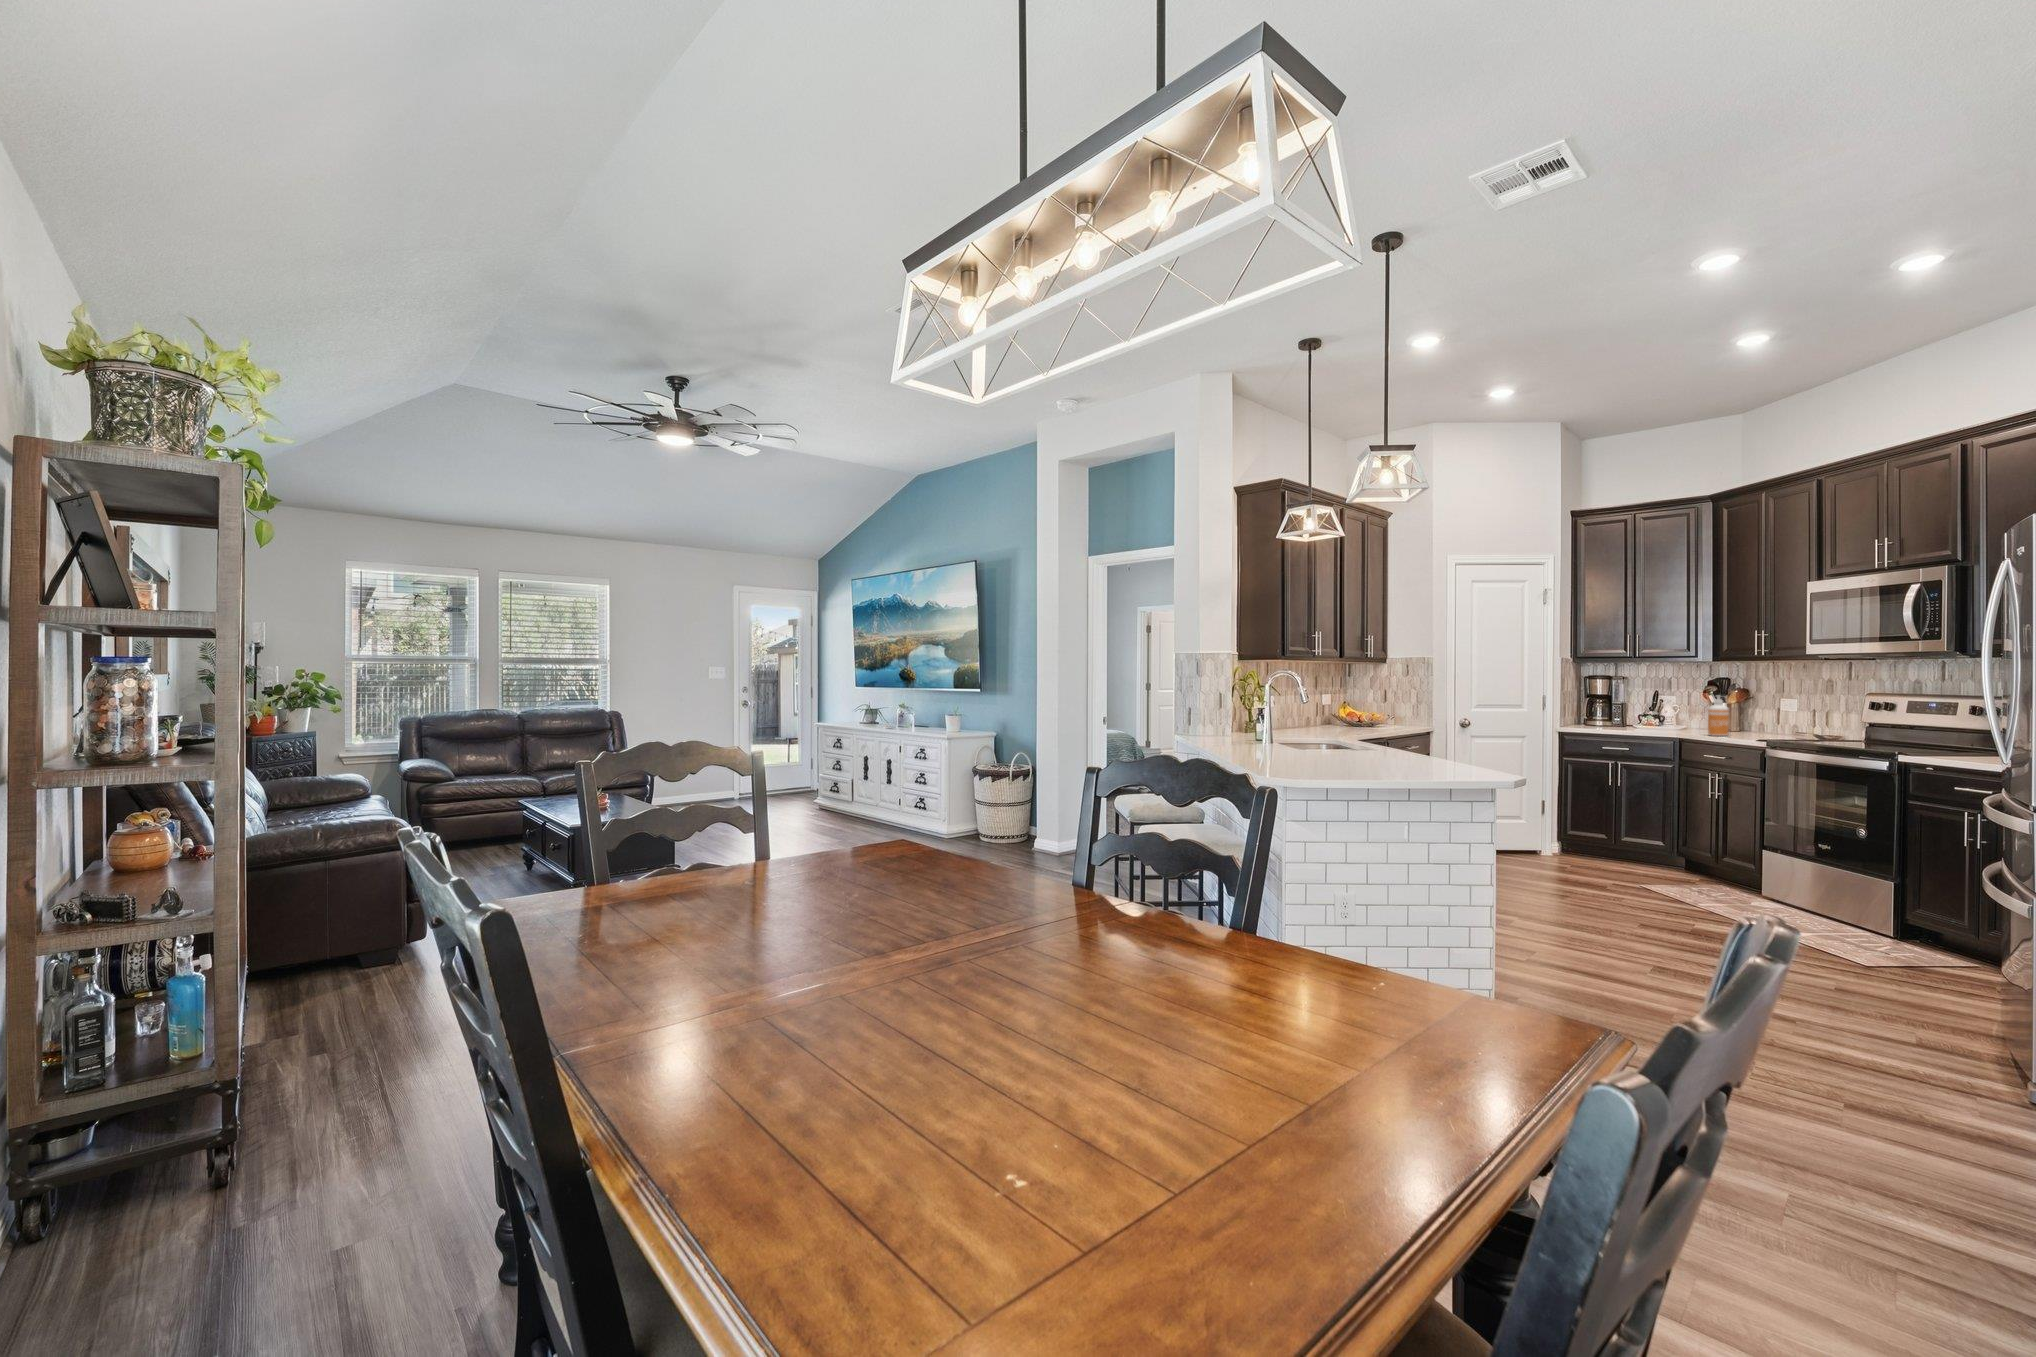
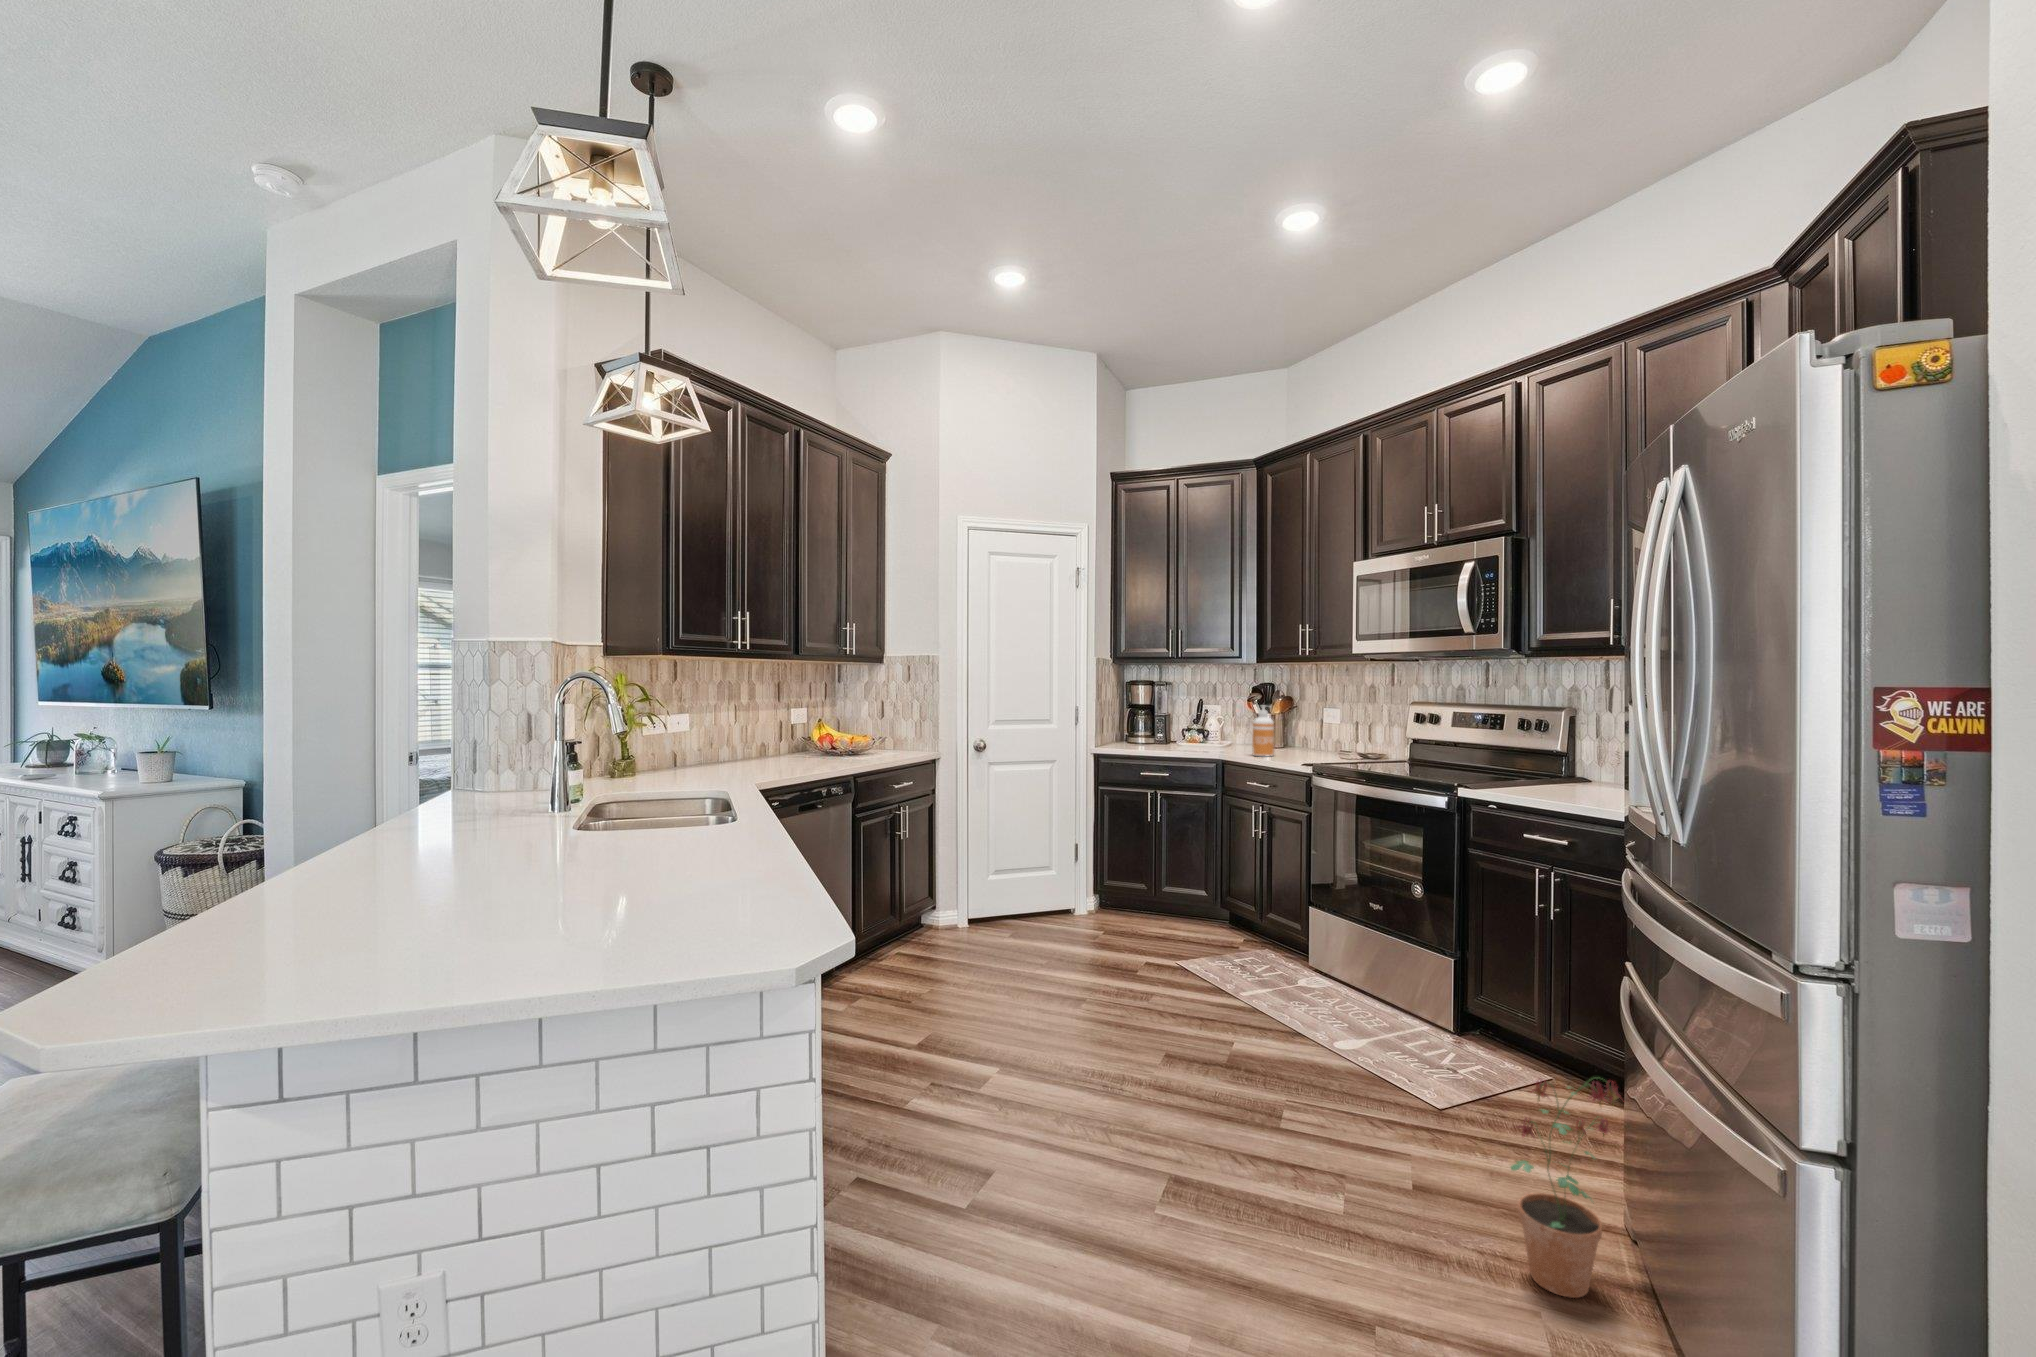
potted plant: none [1897,910,1985,1037] -> present [1511,1078,1620,1298]

